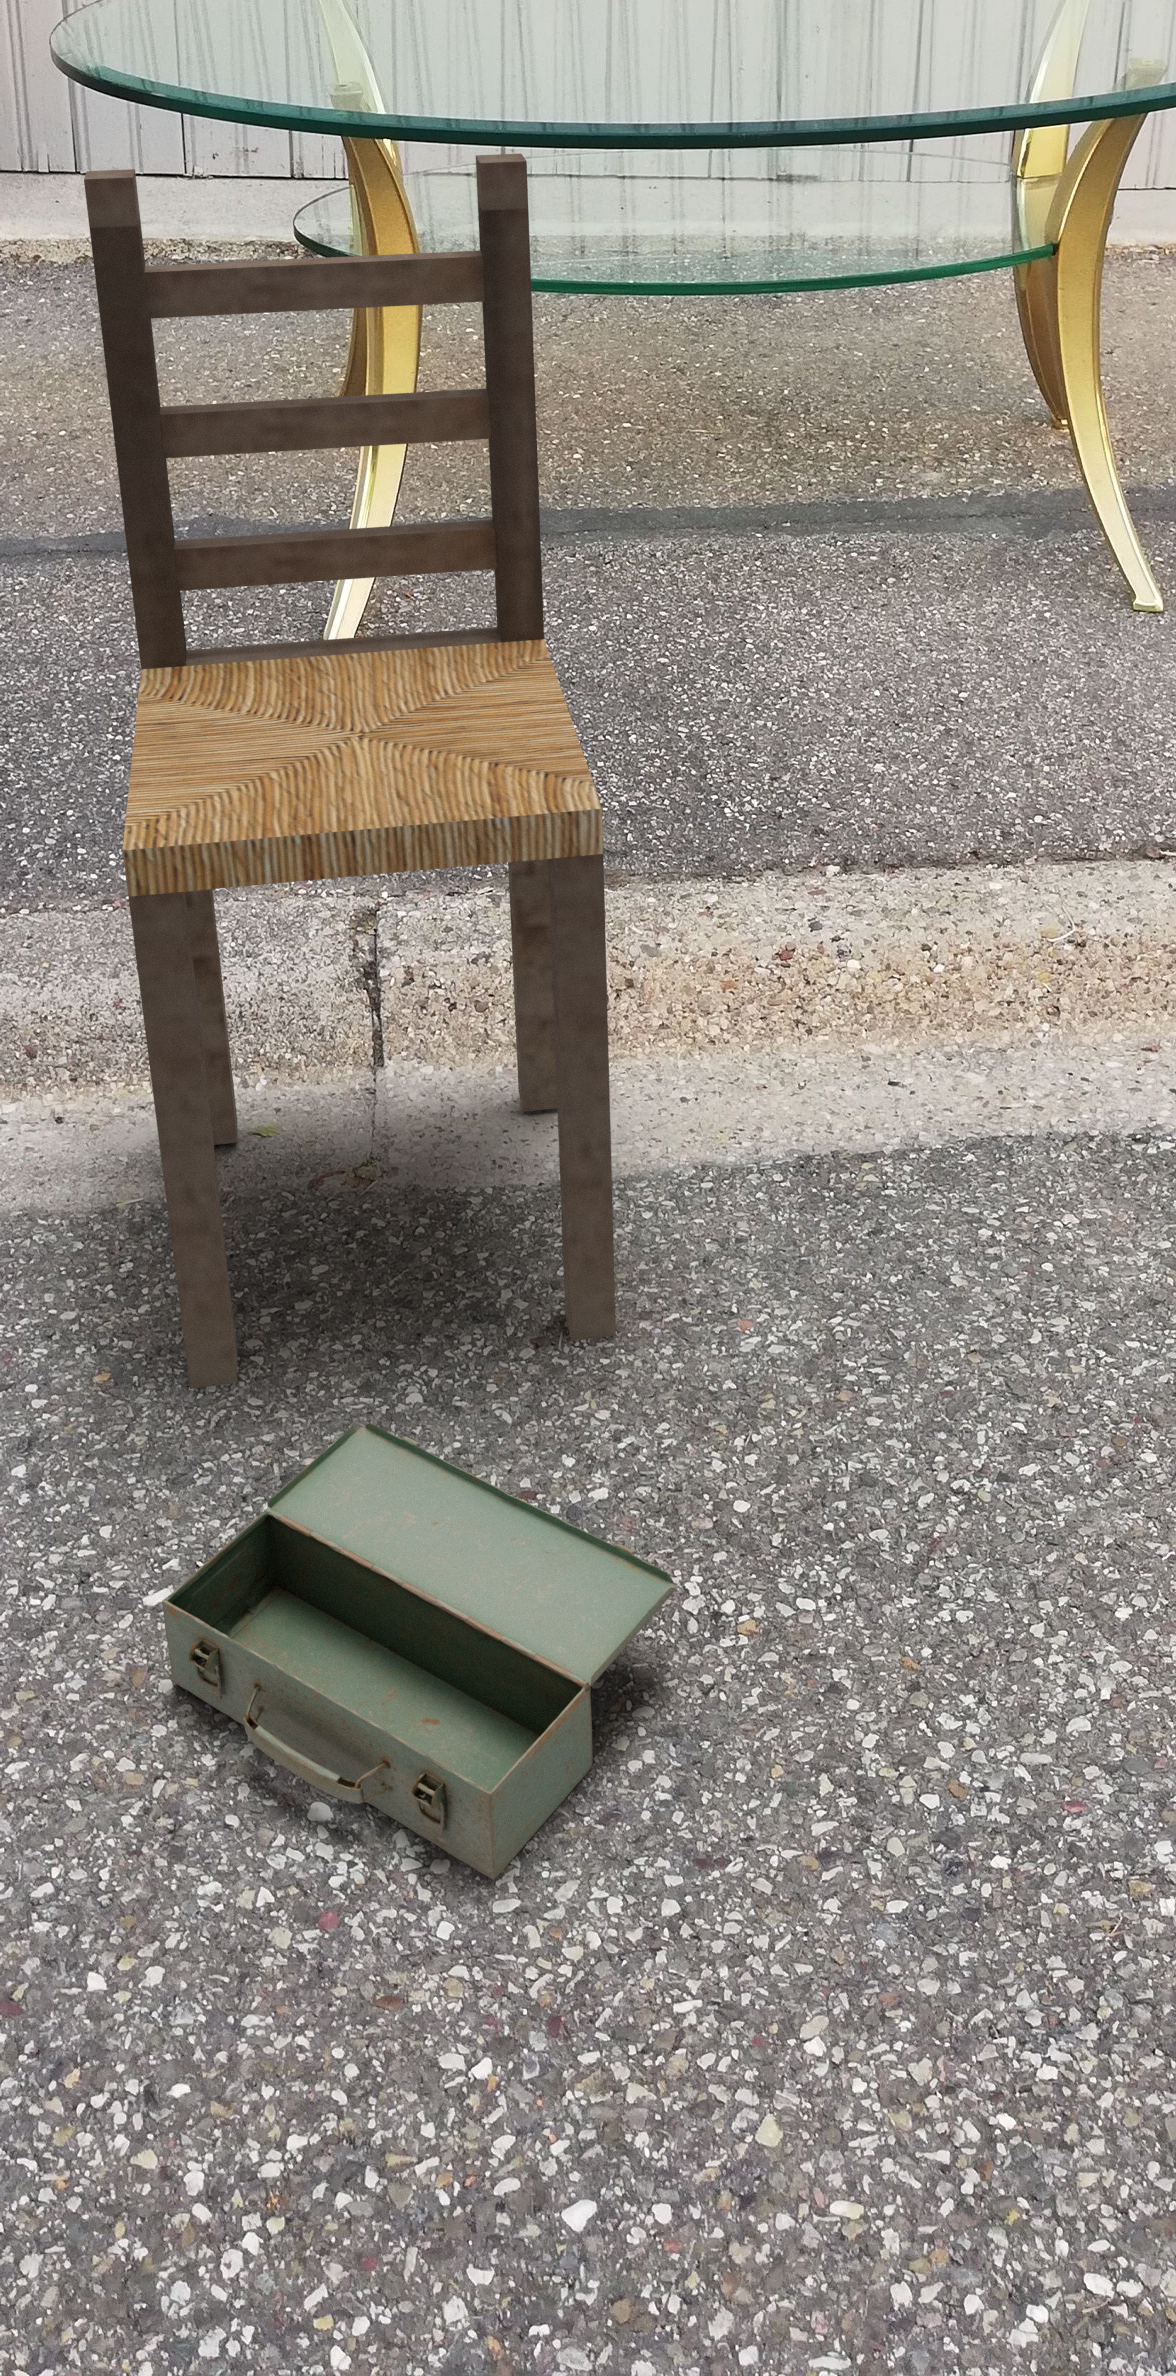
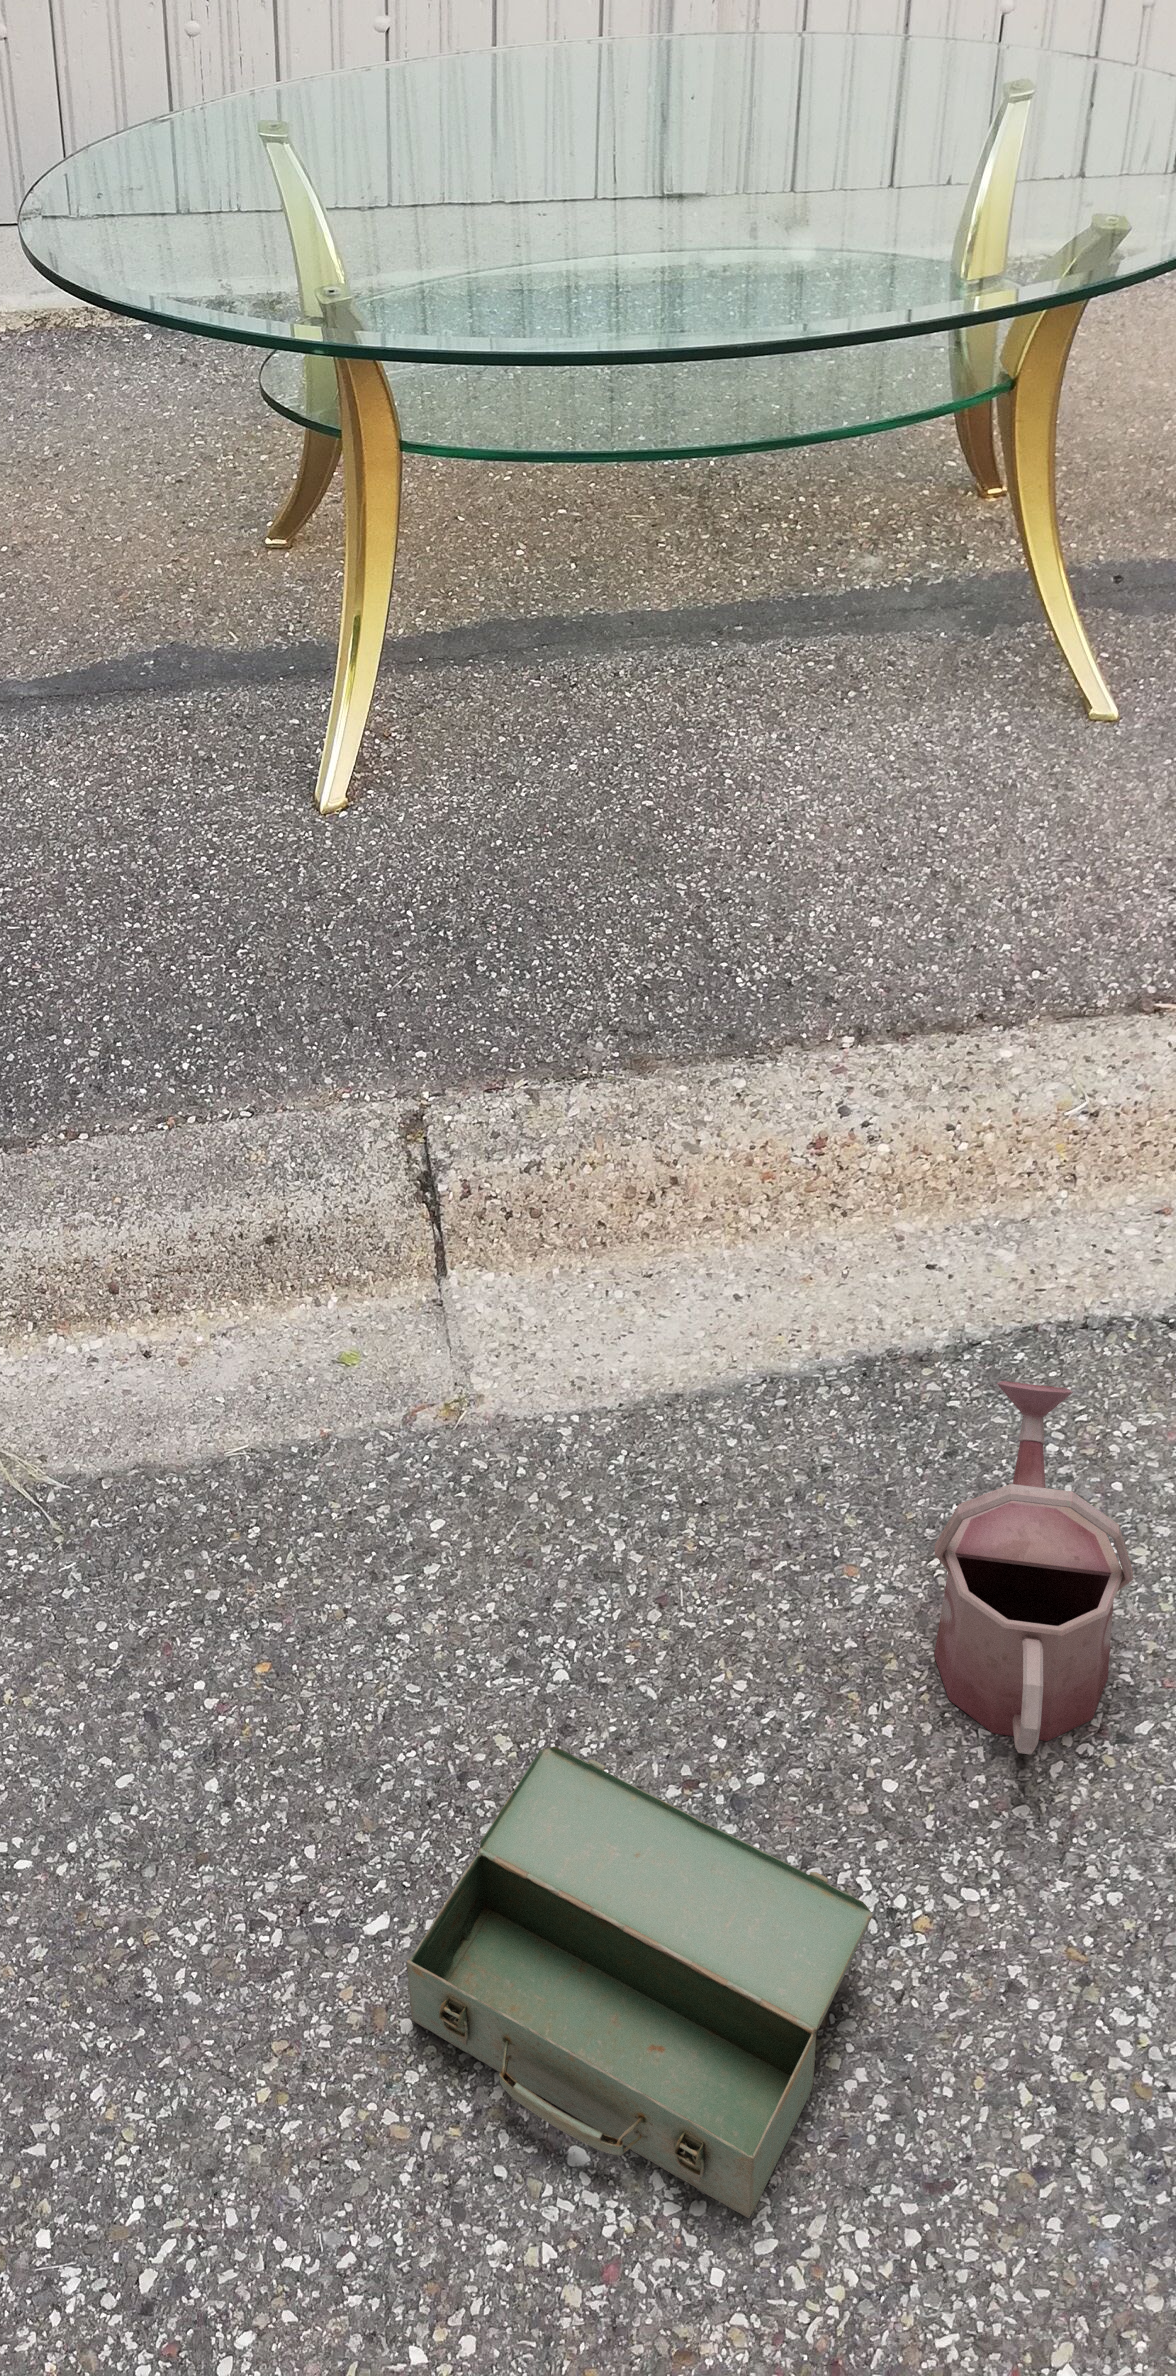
chair: present [84,154,616,1389] -> none [196,496,746,1681]
watering can: none [807,1115,1019,1476] -> present [934,1381,1133,1755]

